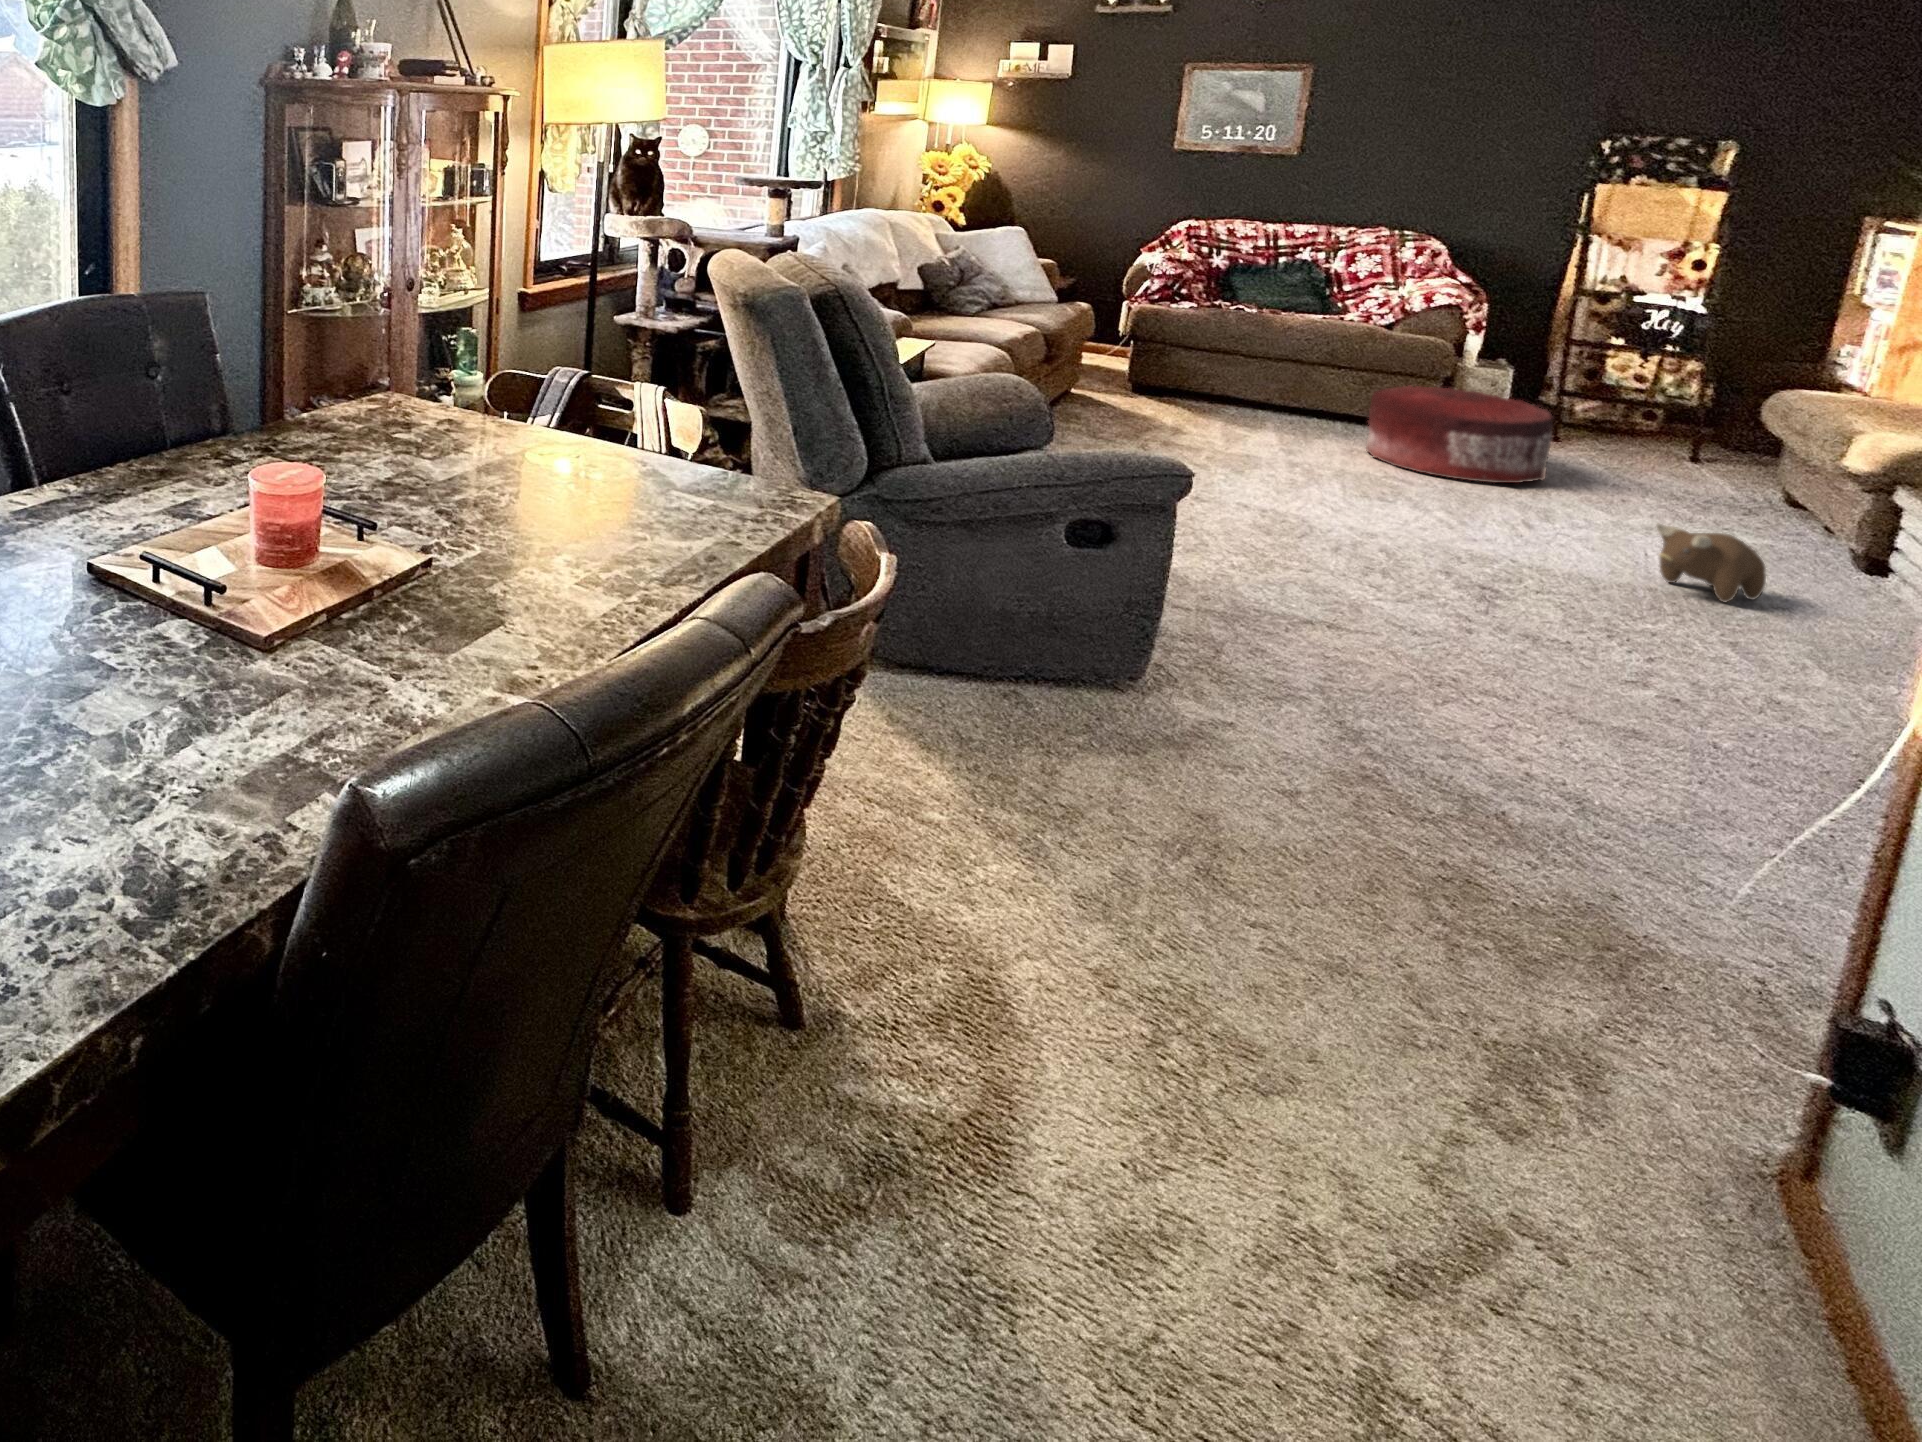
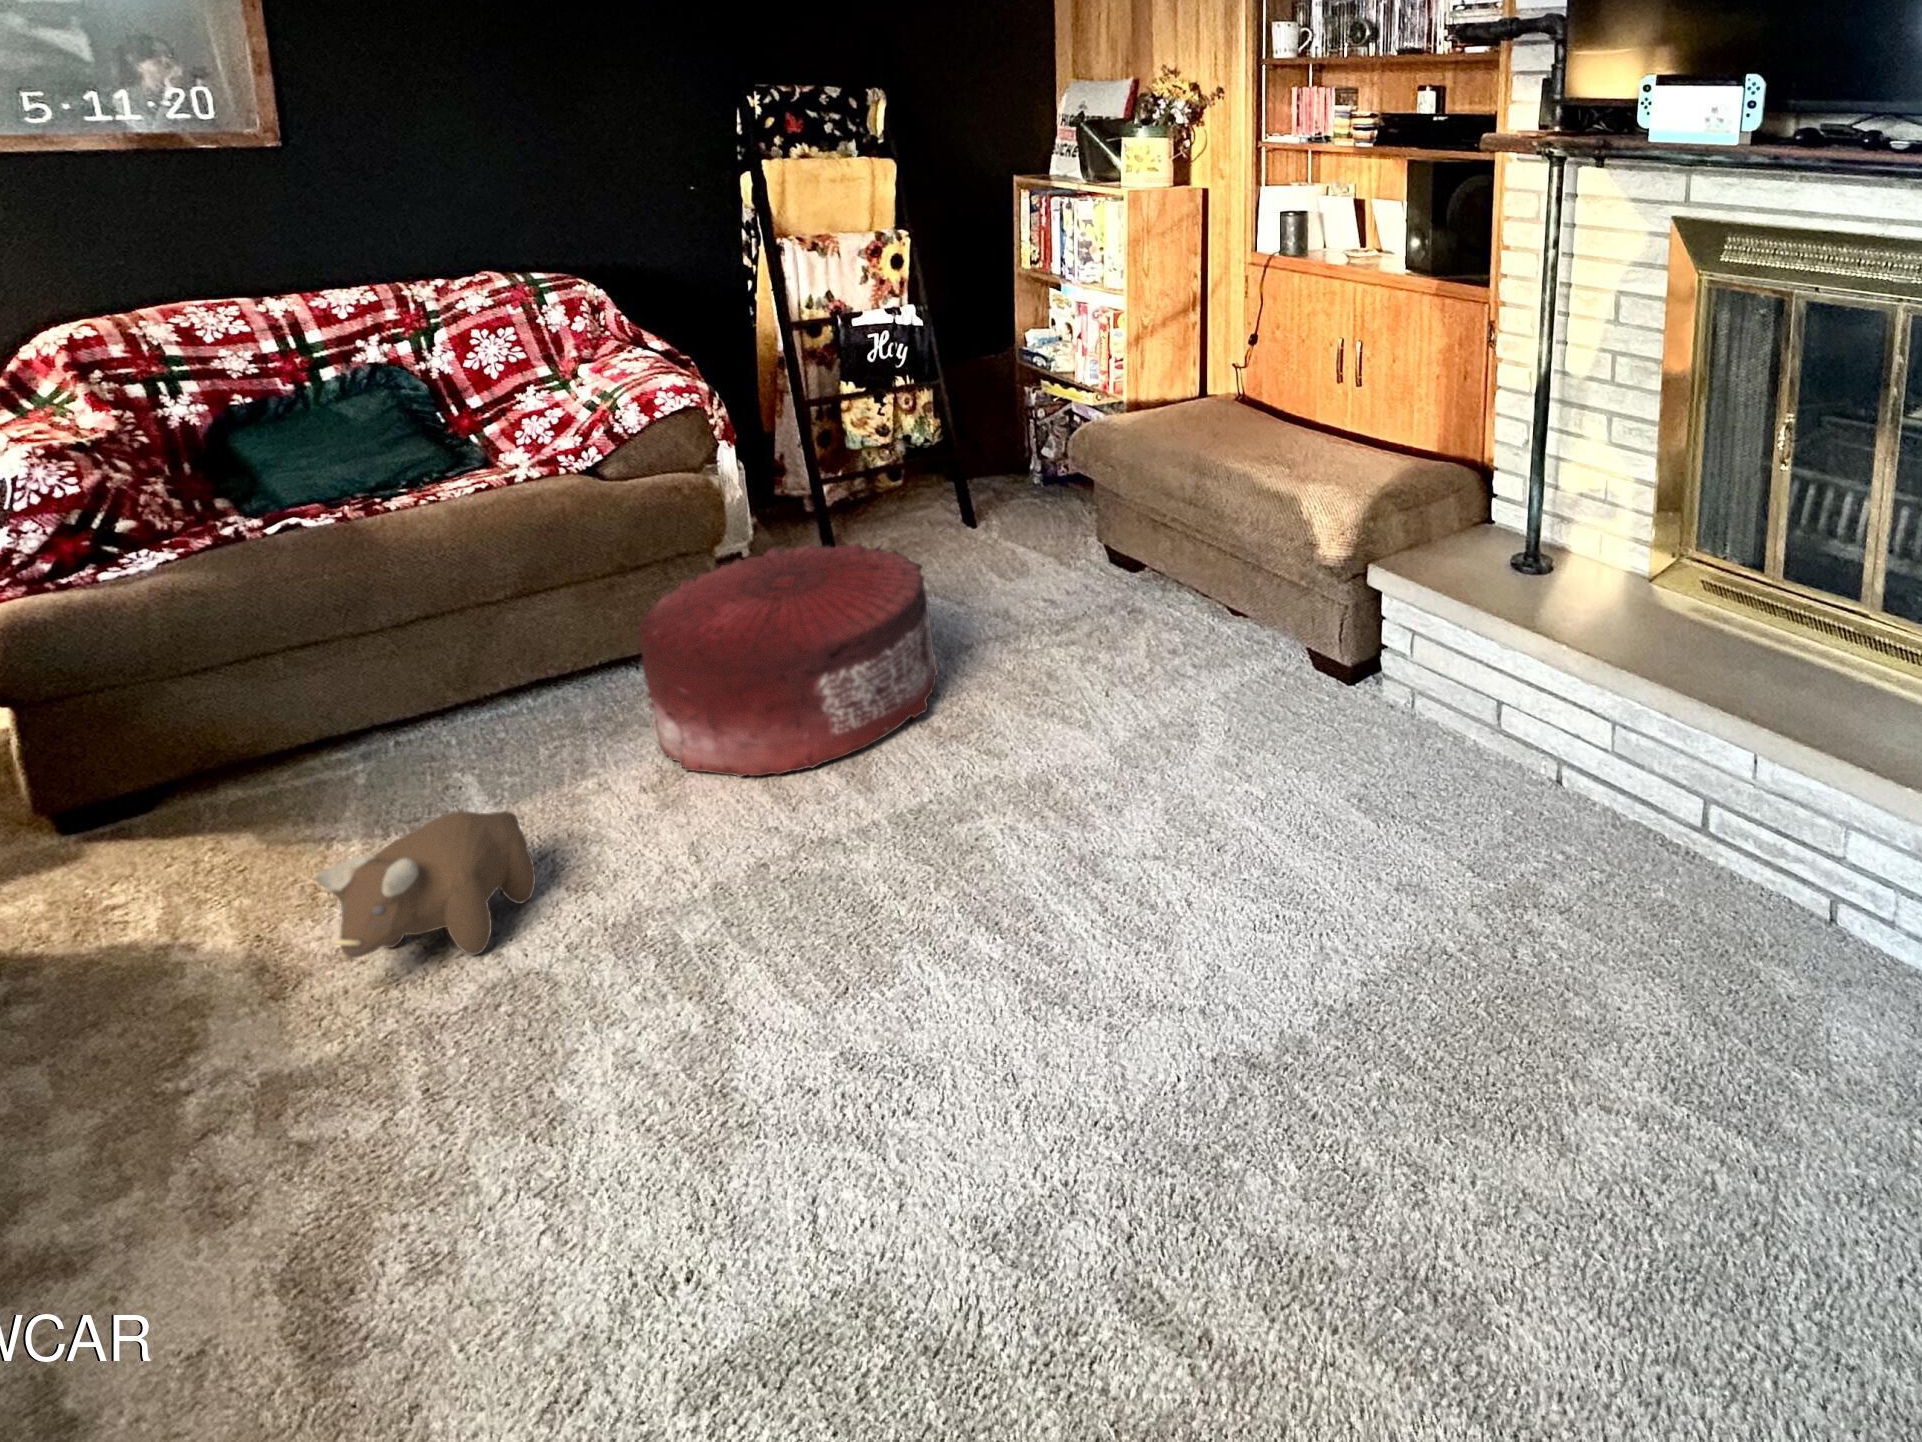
plush toy: present [1657,524,1766,602] -> present [314,811,536,958]

